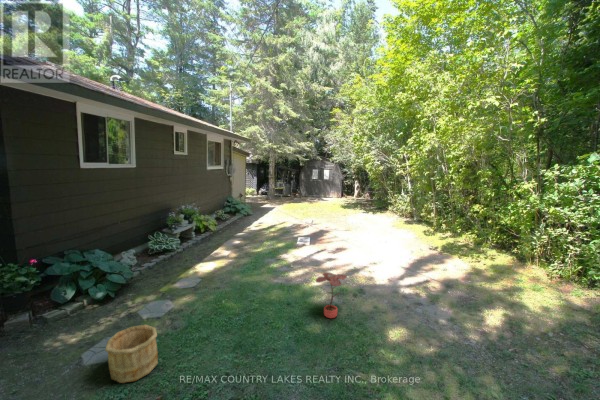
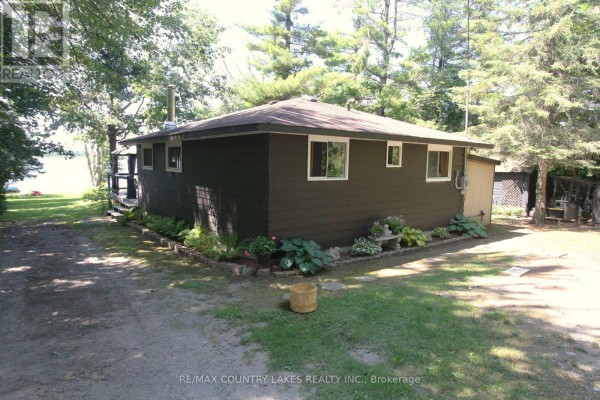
potted plant: present [316,272,346,318] -> none [452,287,489,332]

